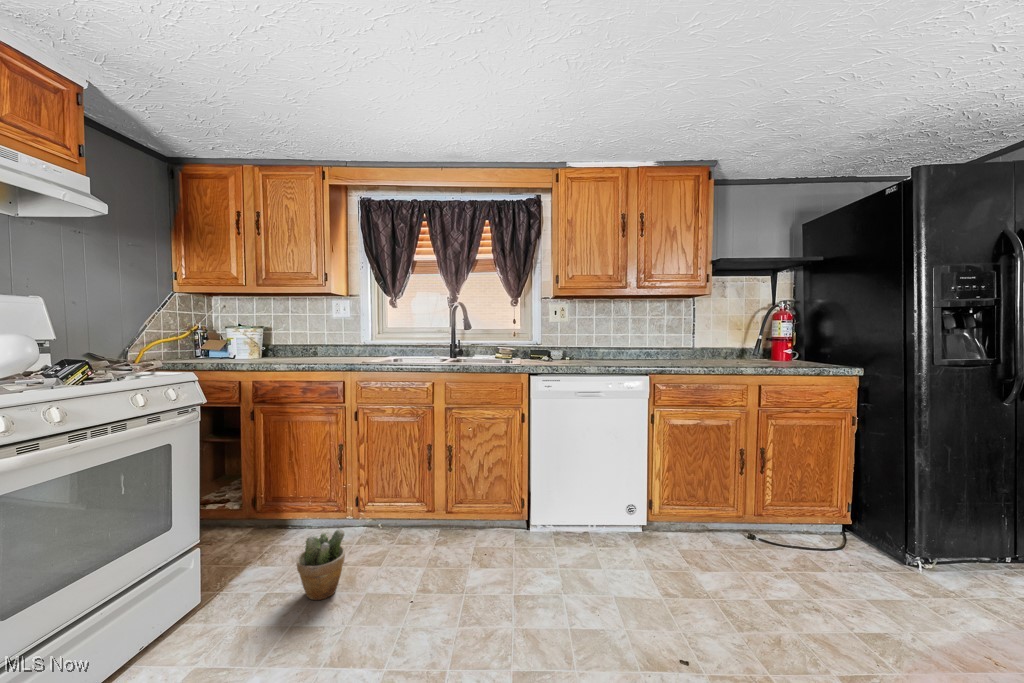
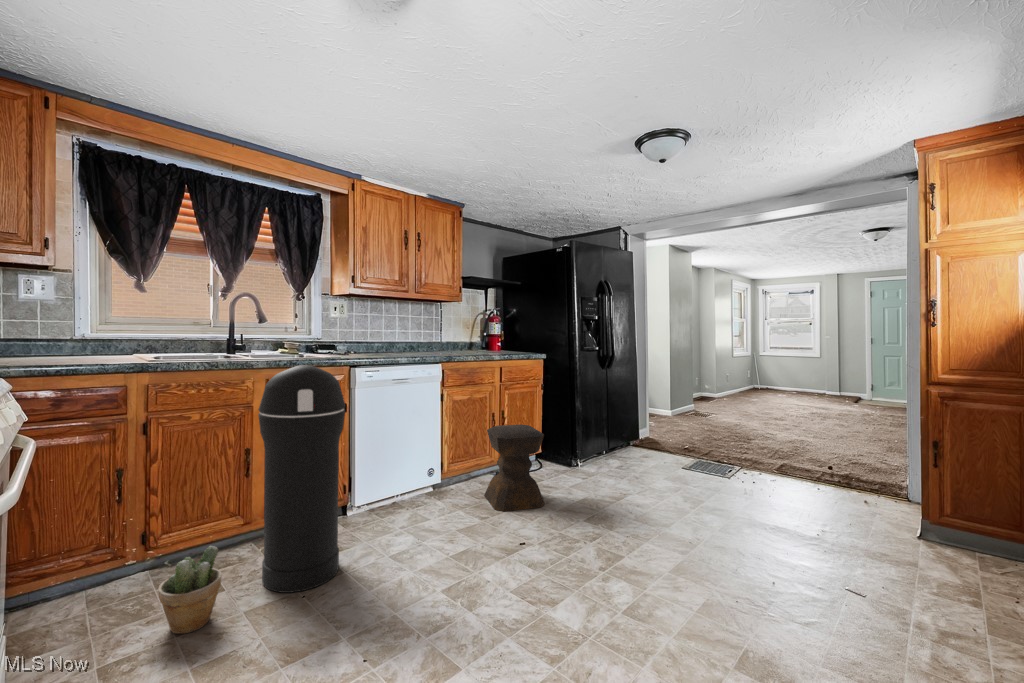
trash can: none [384,372,466,605] -> present [258,365,345,593]
stool: none [694,470,788,622] -> present [484,425,545,511]

